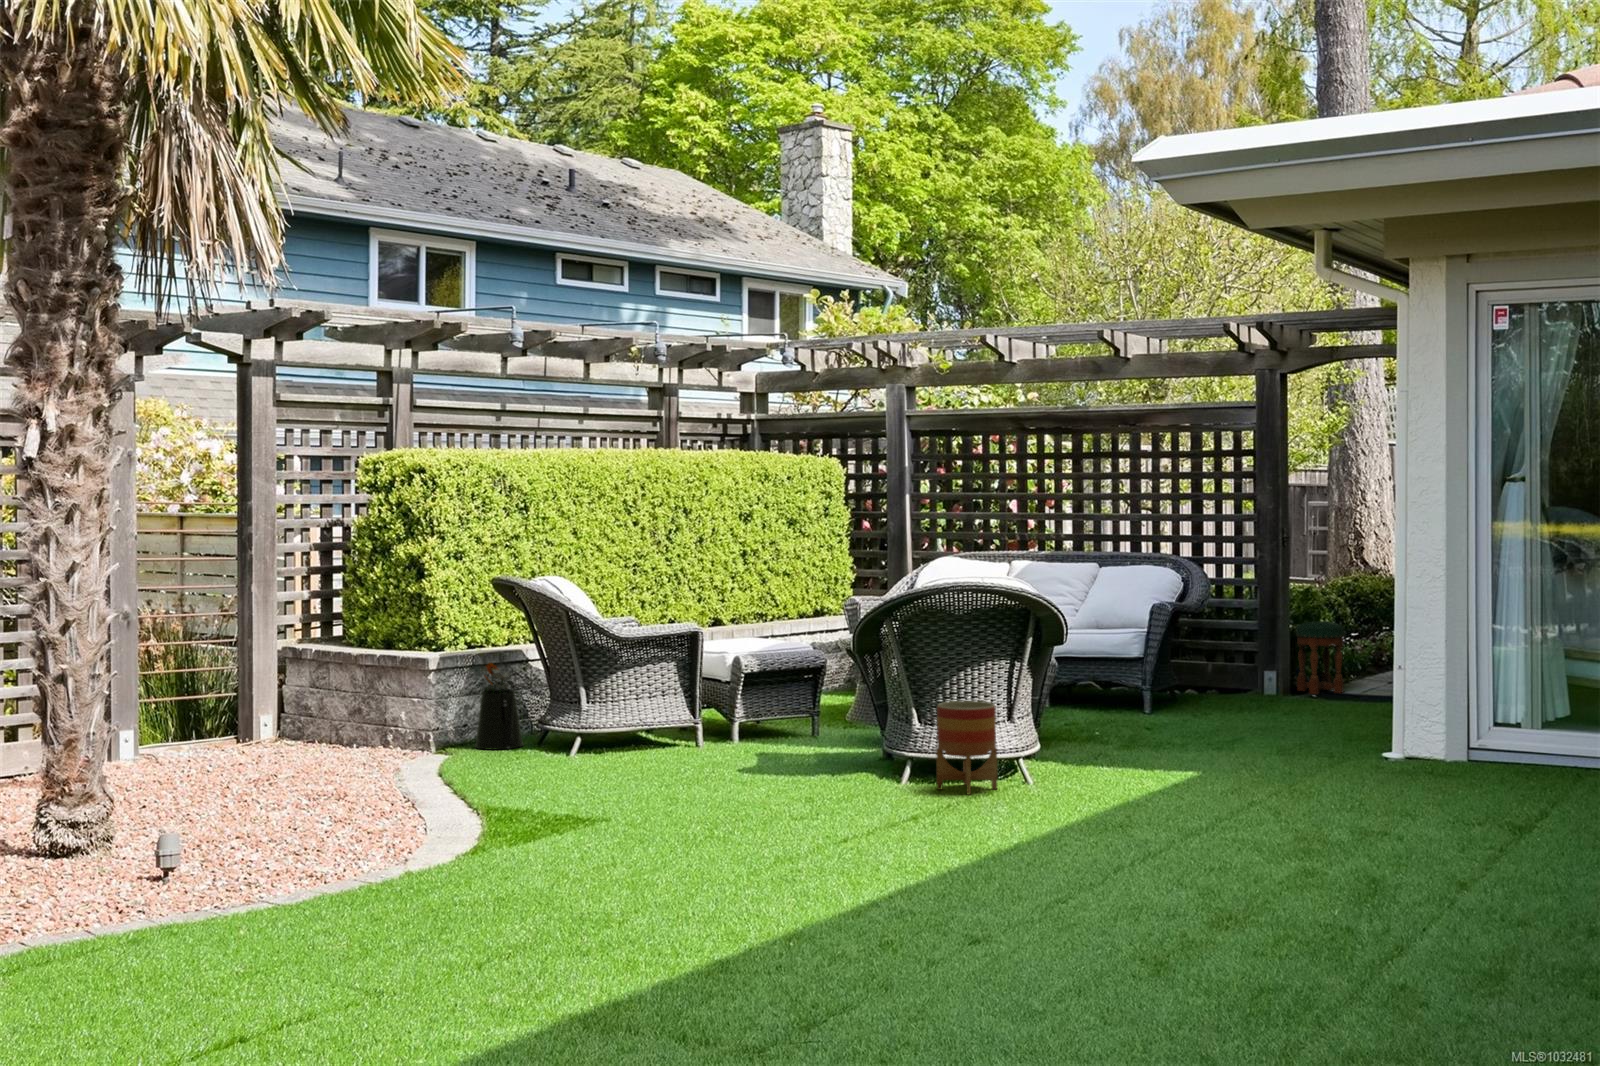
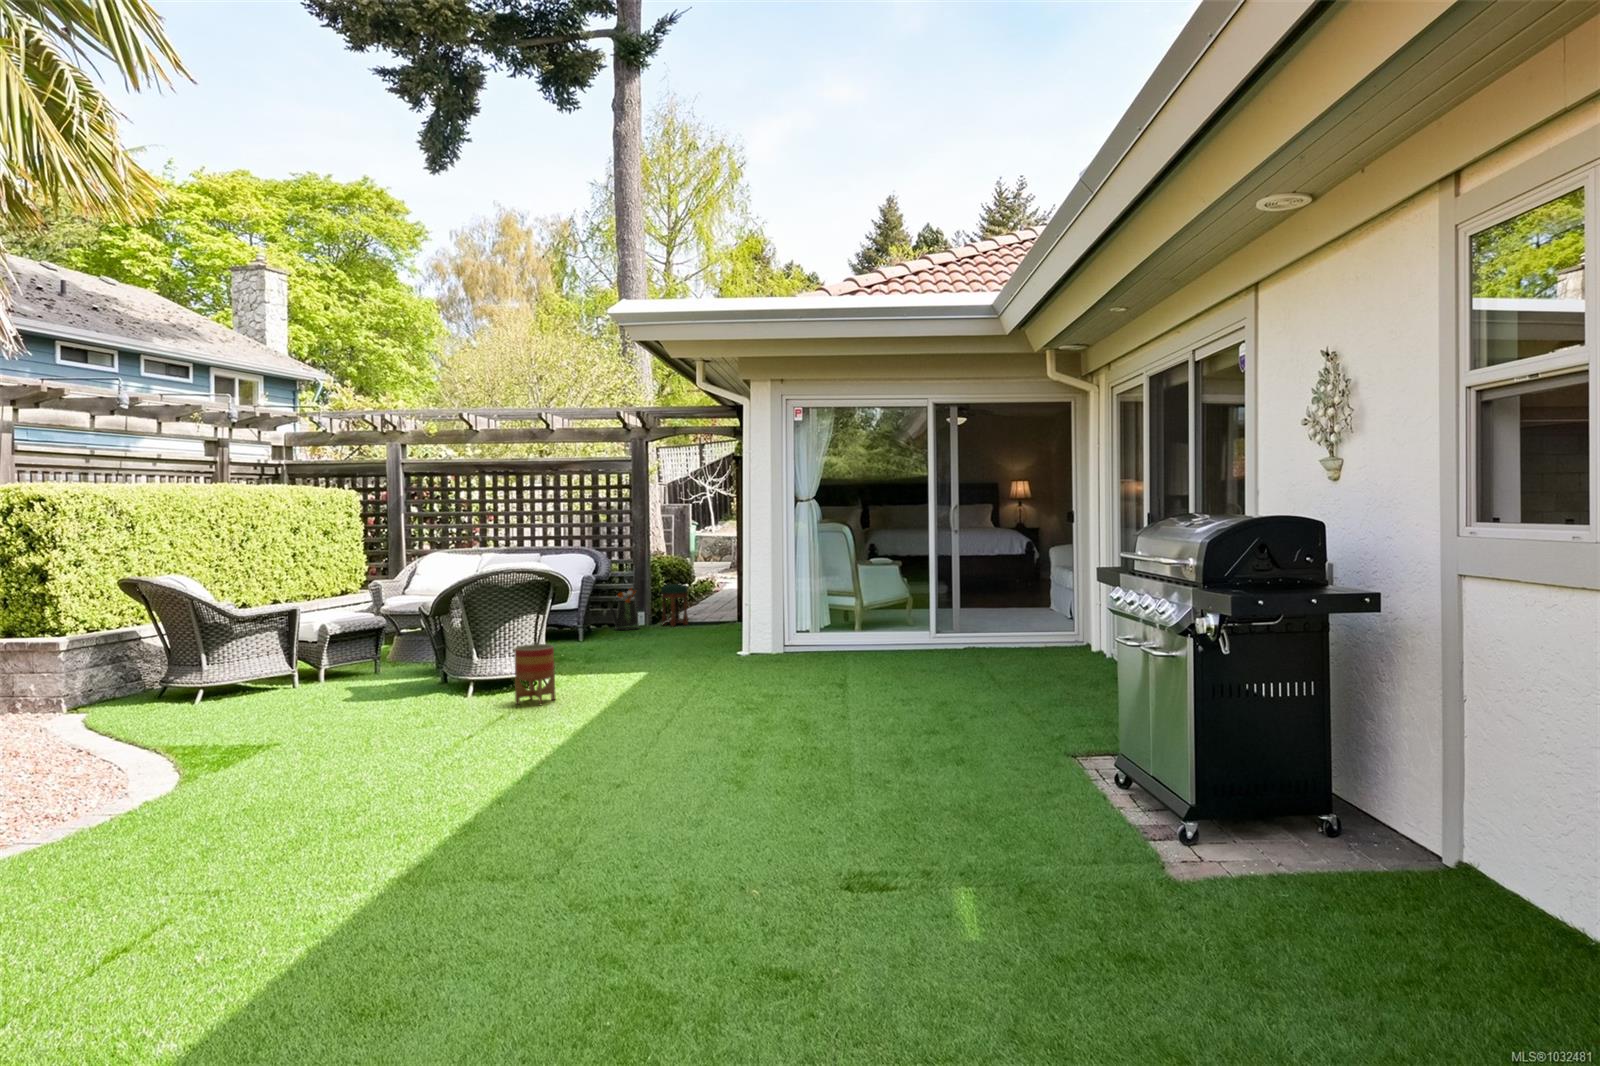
watering can: present [475,663,524,750] -> present [608,588,639,630]

